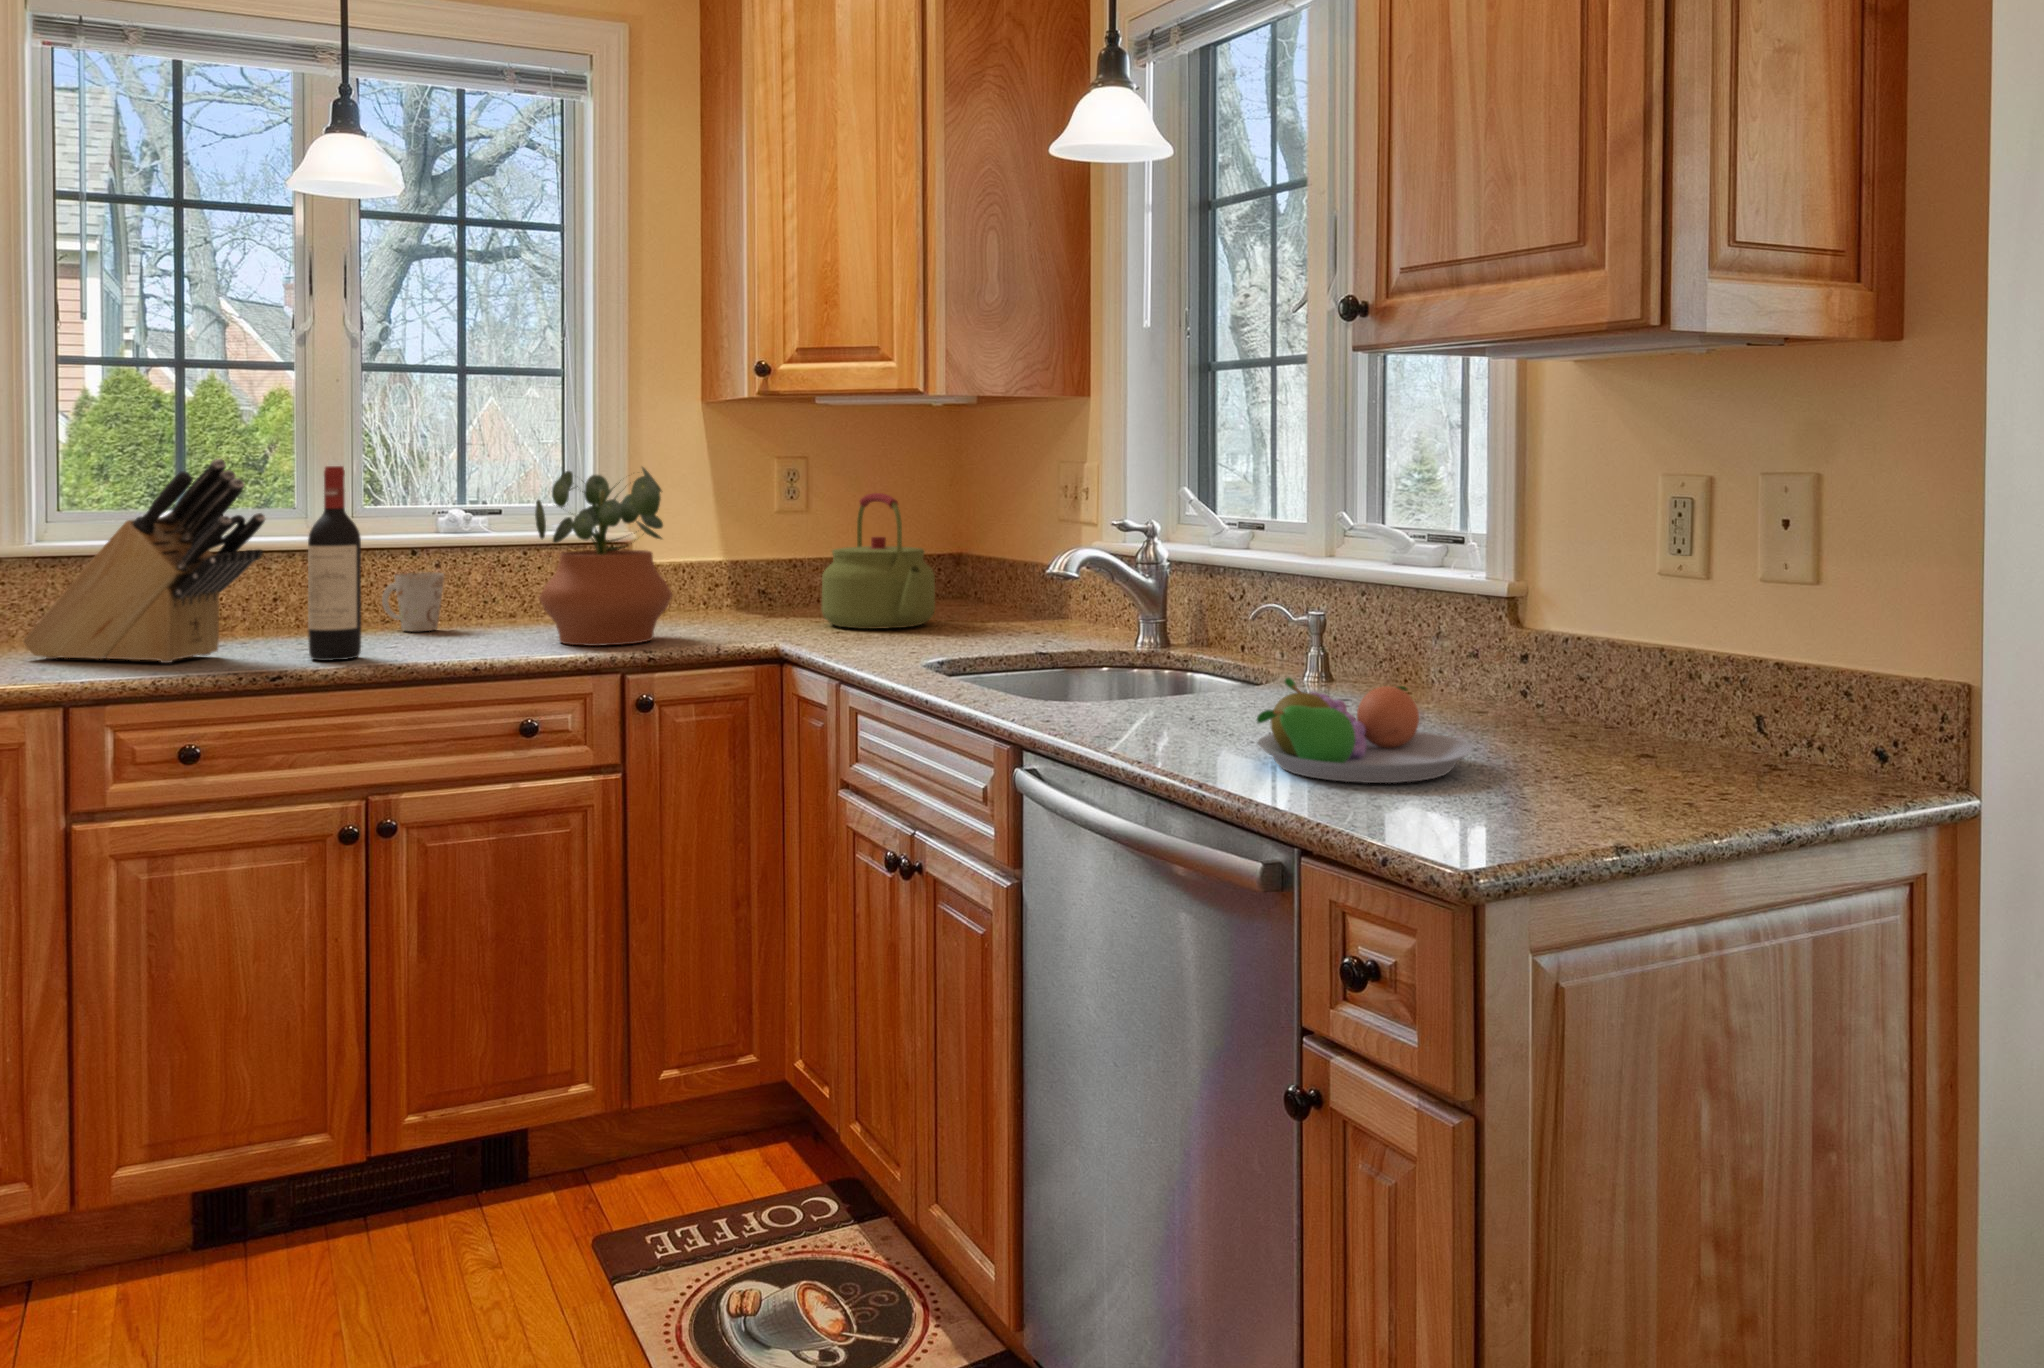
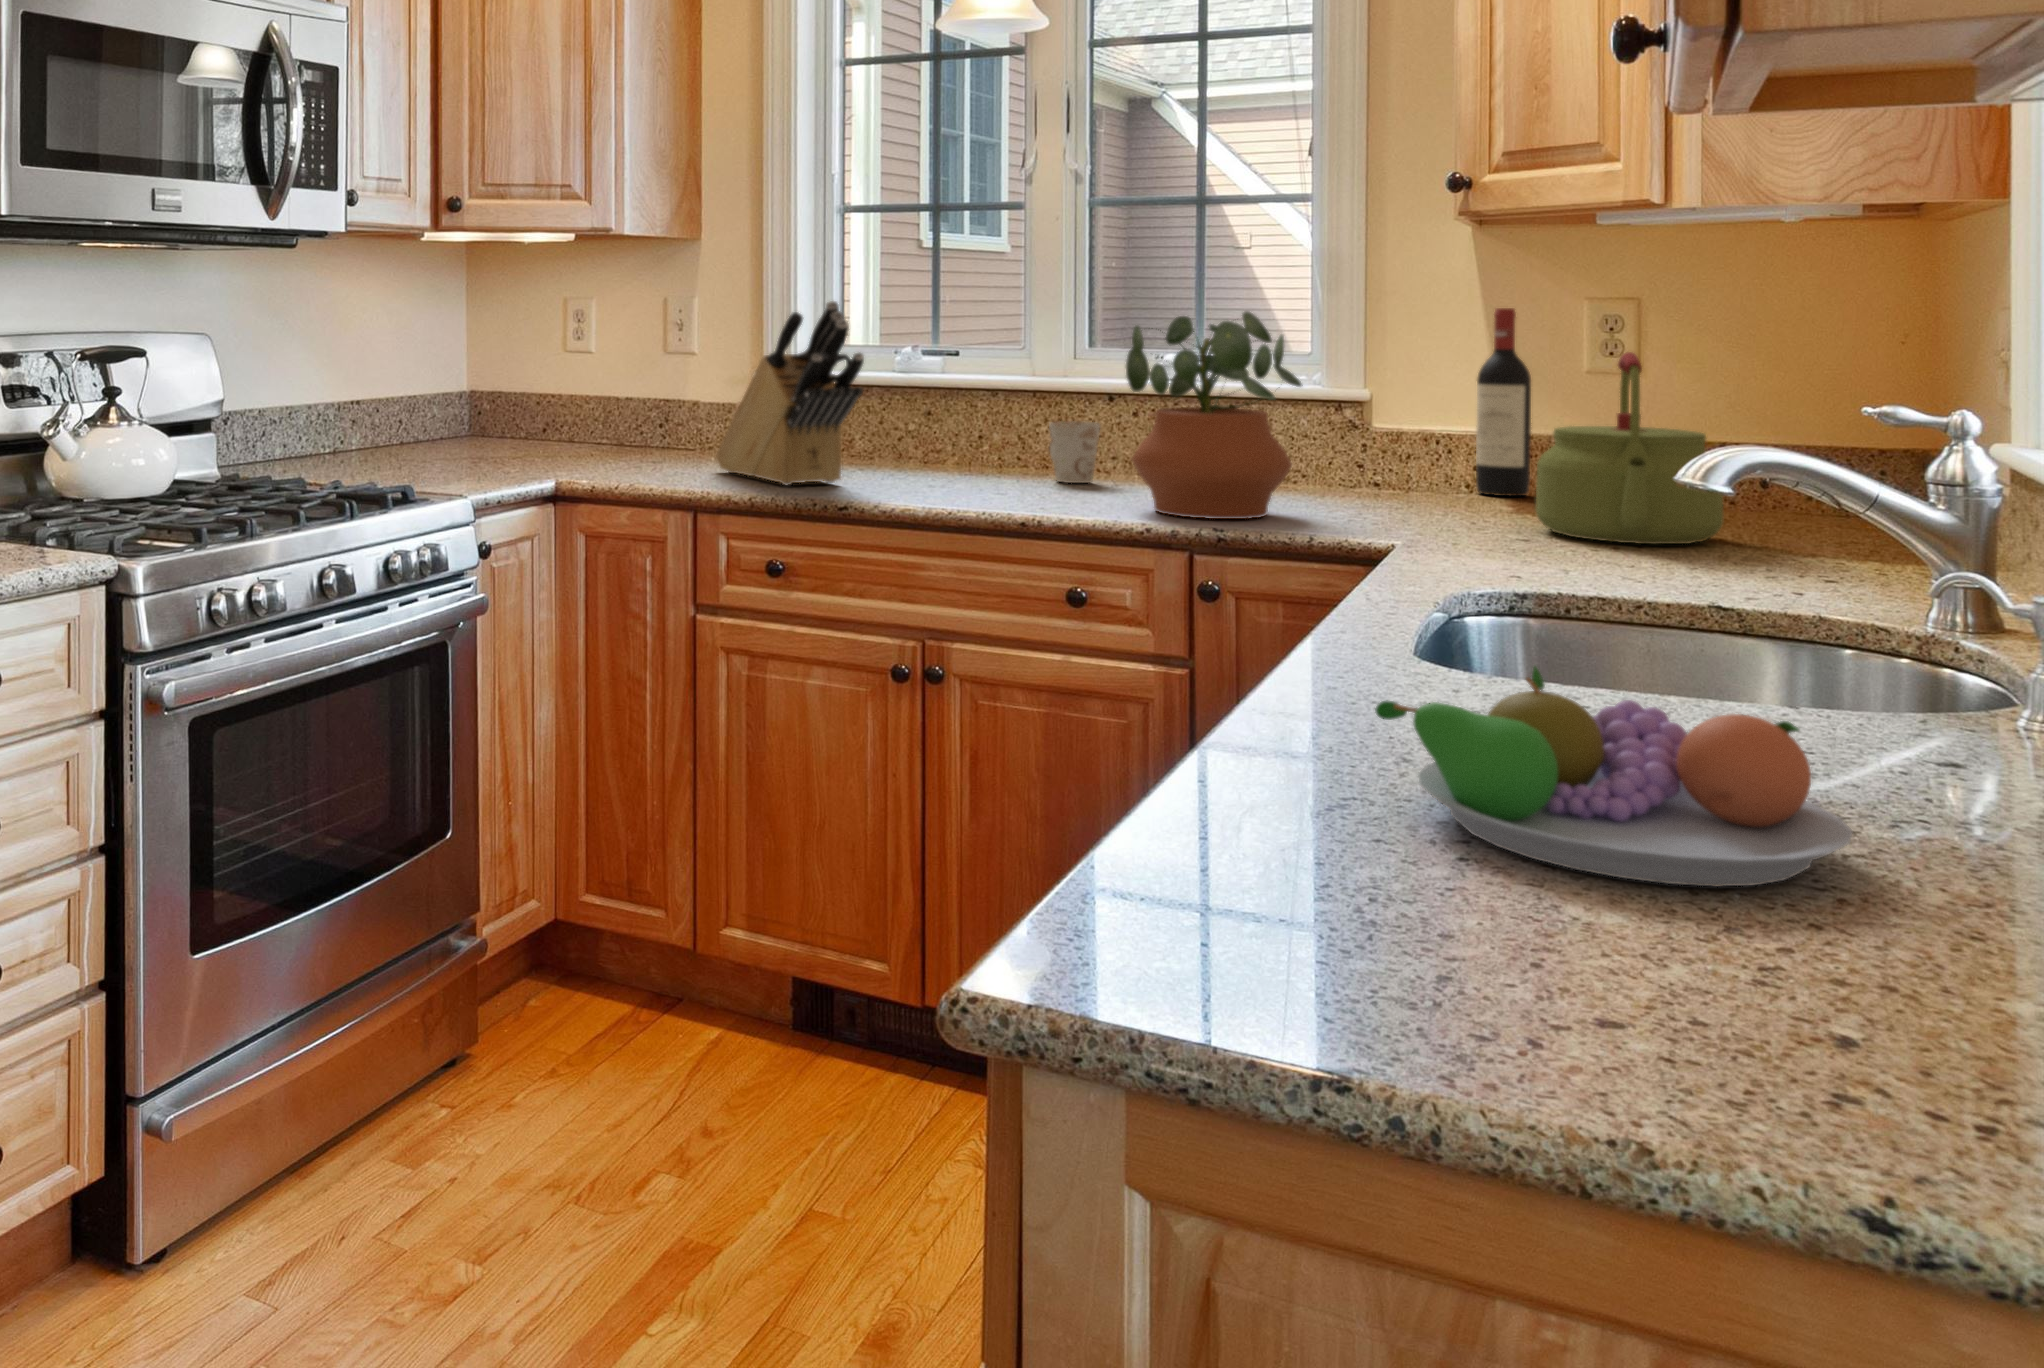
wine bottle: present [308,466,361,661] -> present [1476,308,1531,496]

